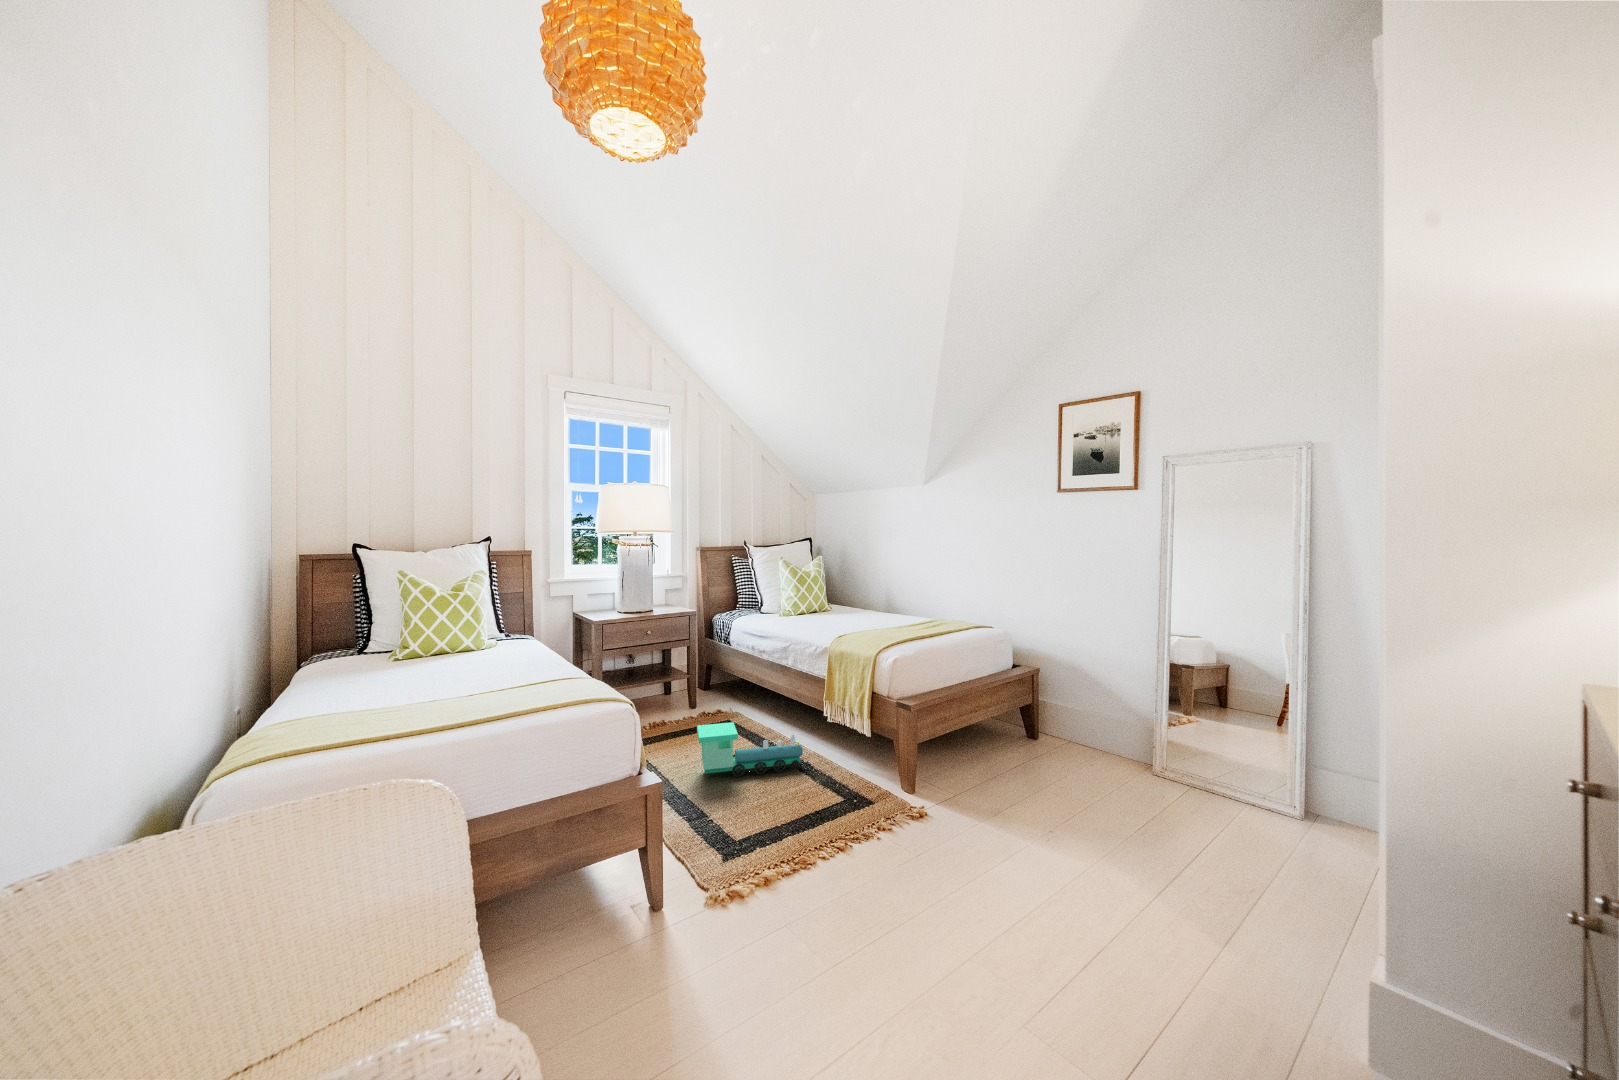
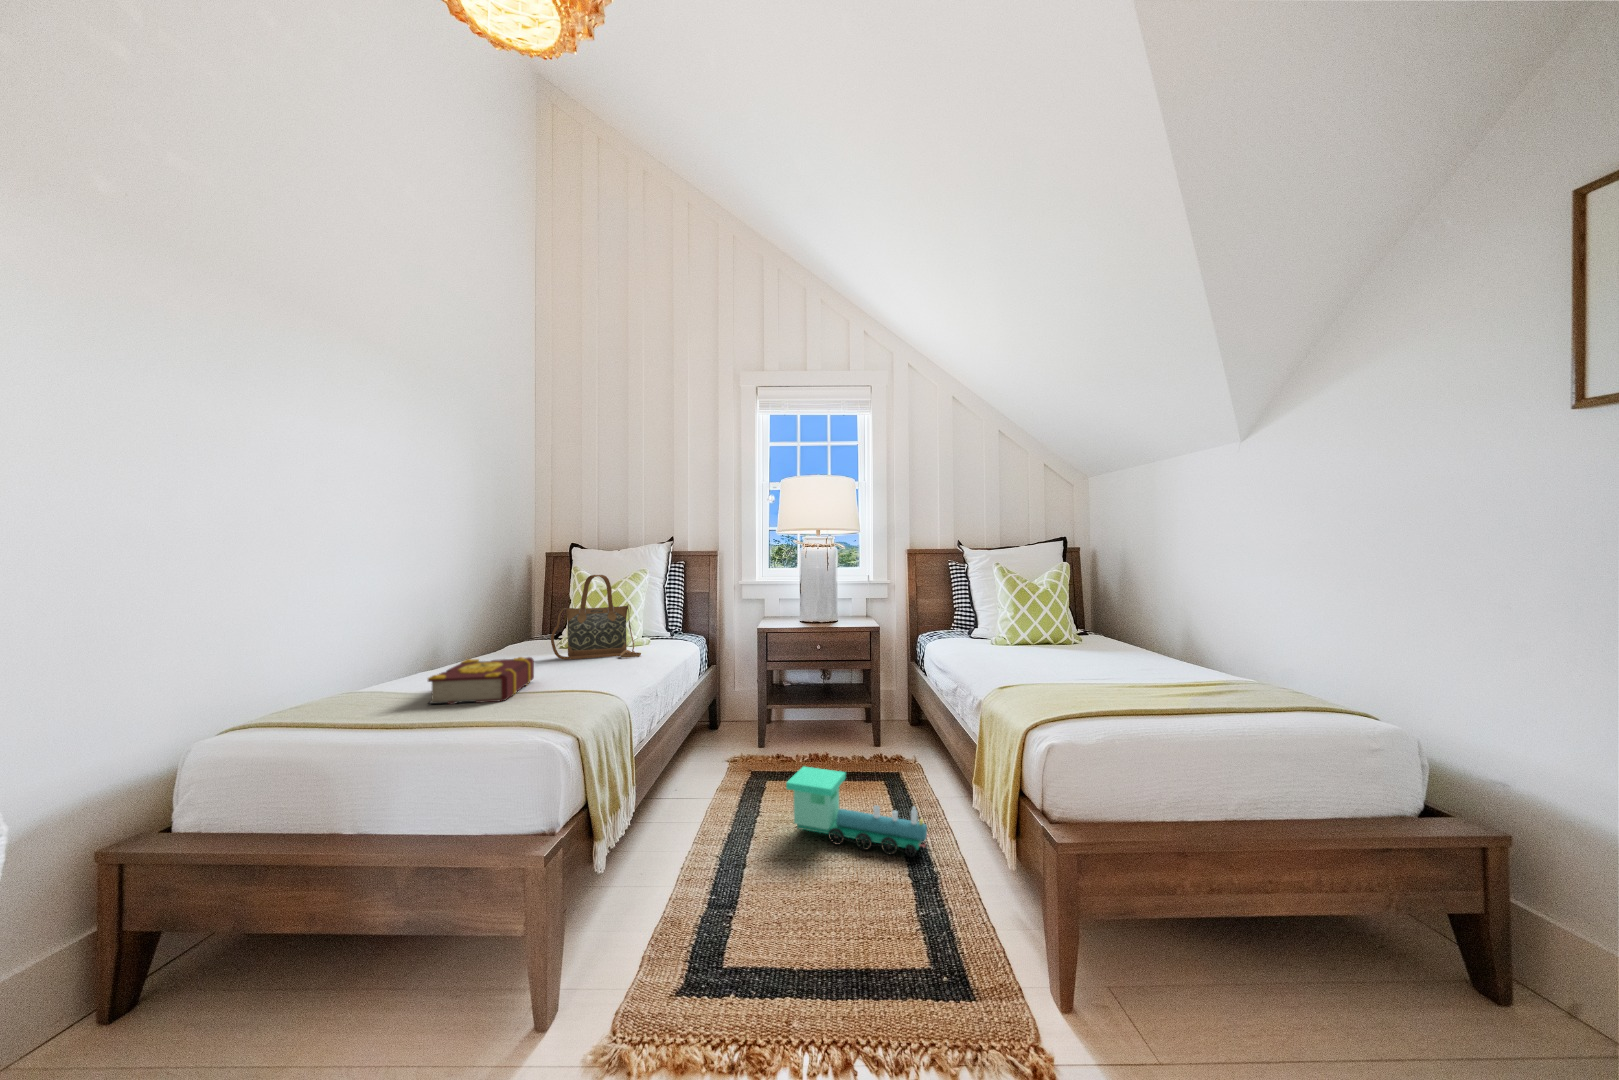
handbag: none [419,577,524,668] -> present [551,575,641,660]
book: none [389,662,495,718] -> present [428,657,534,704]

